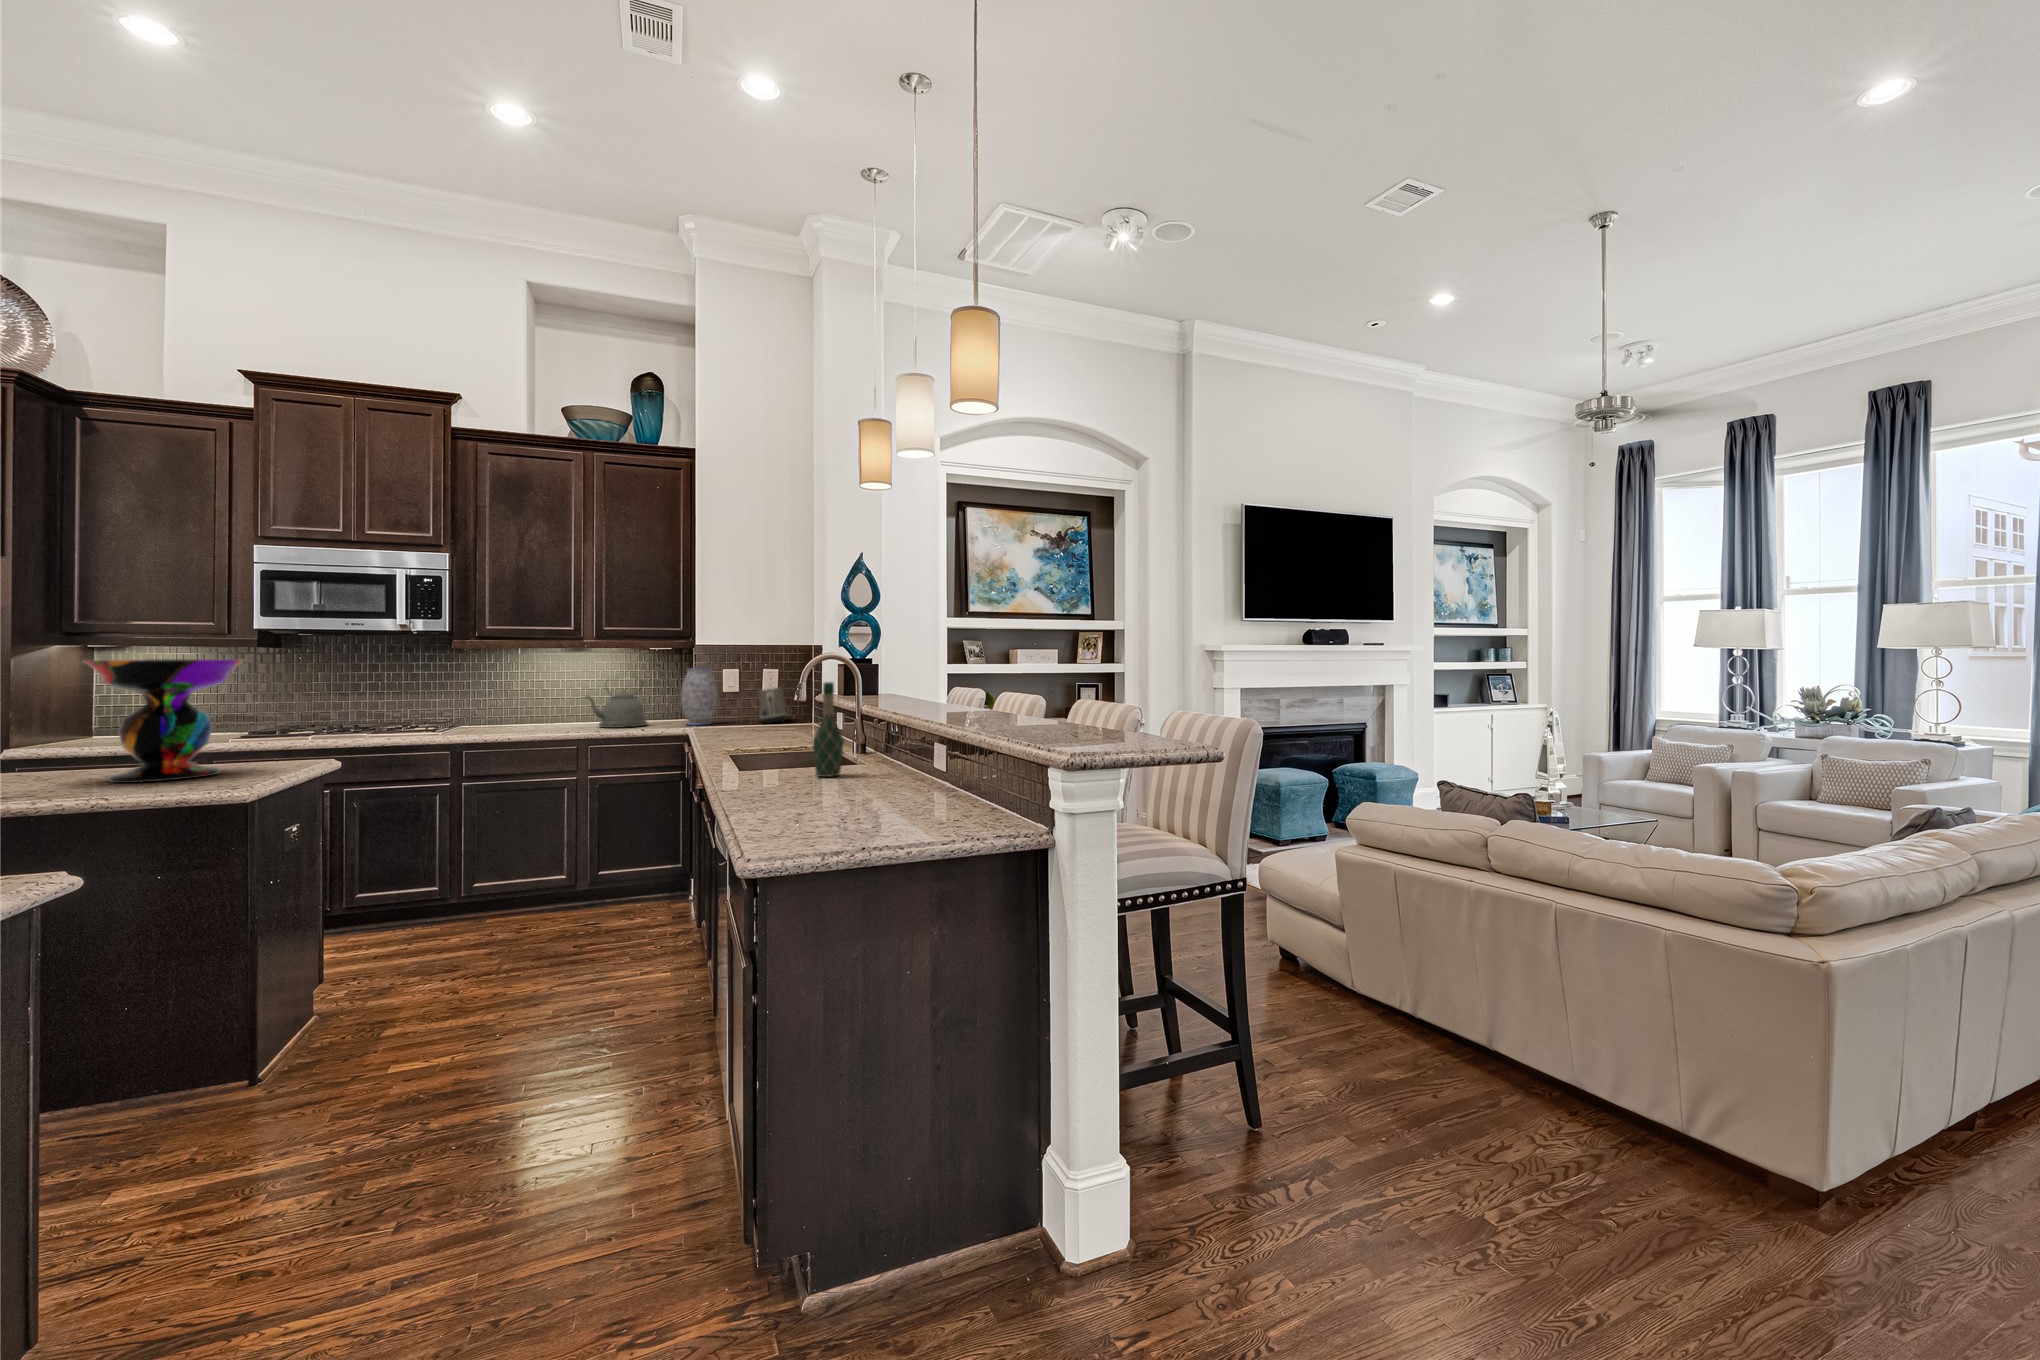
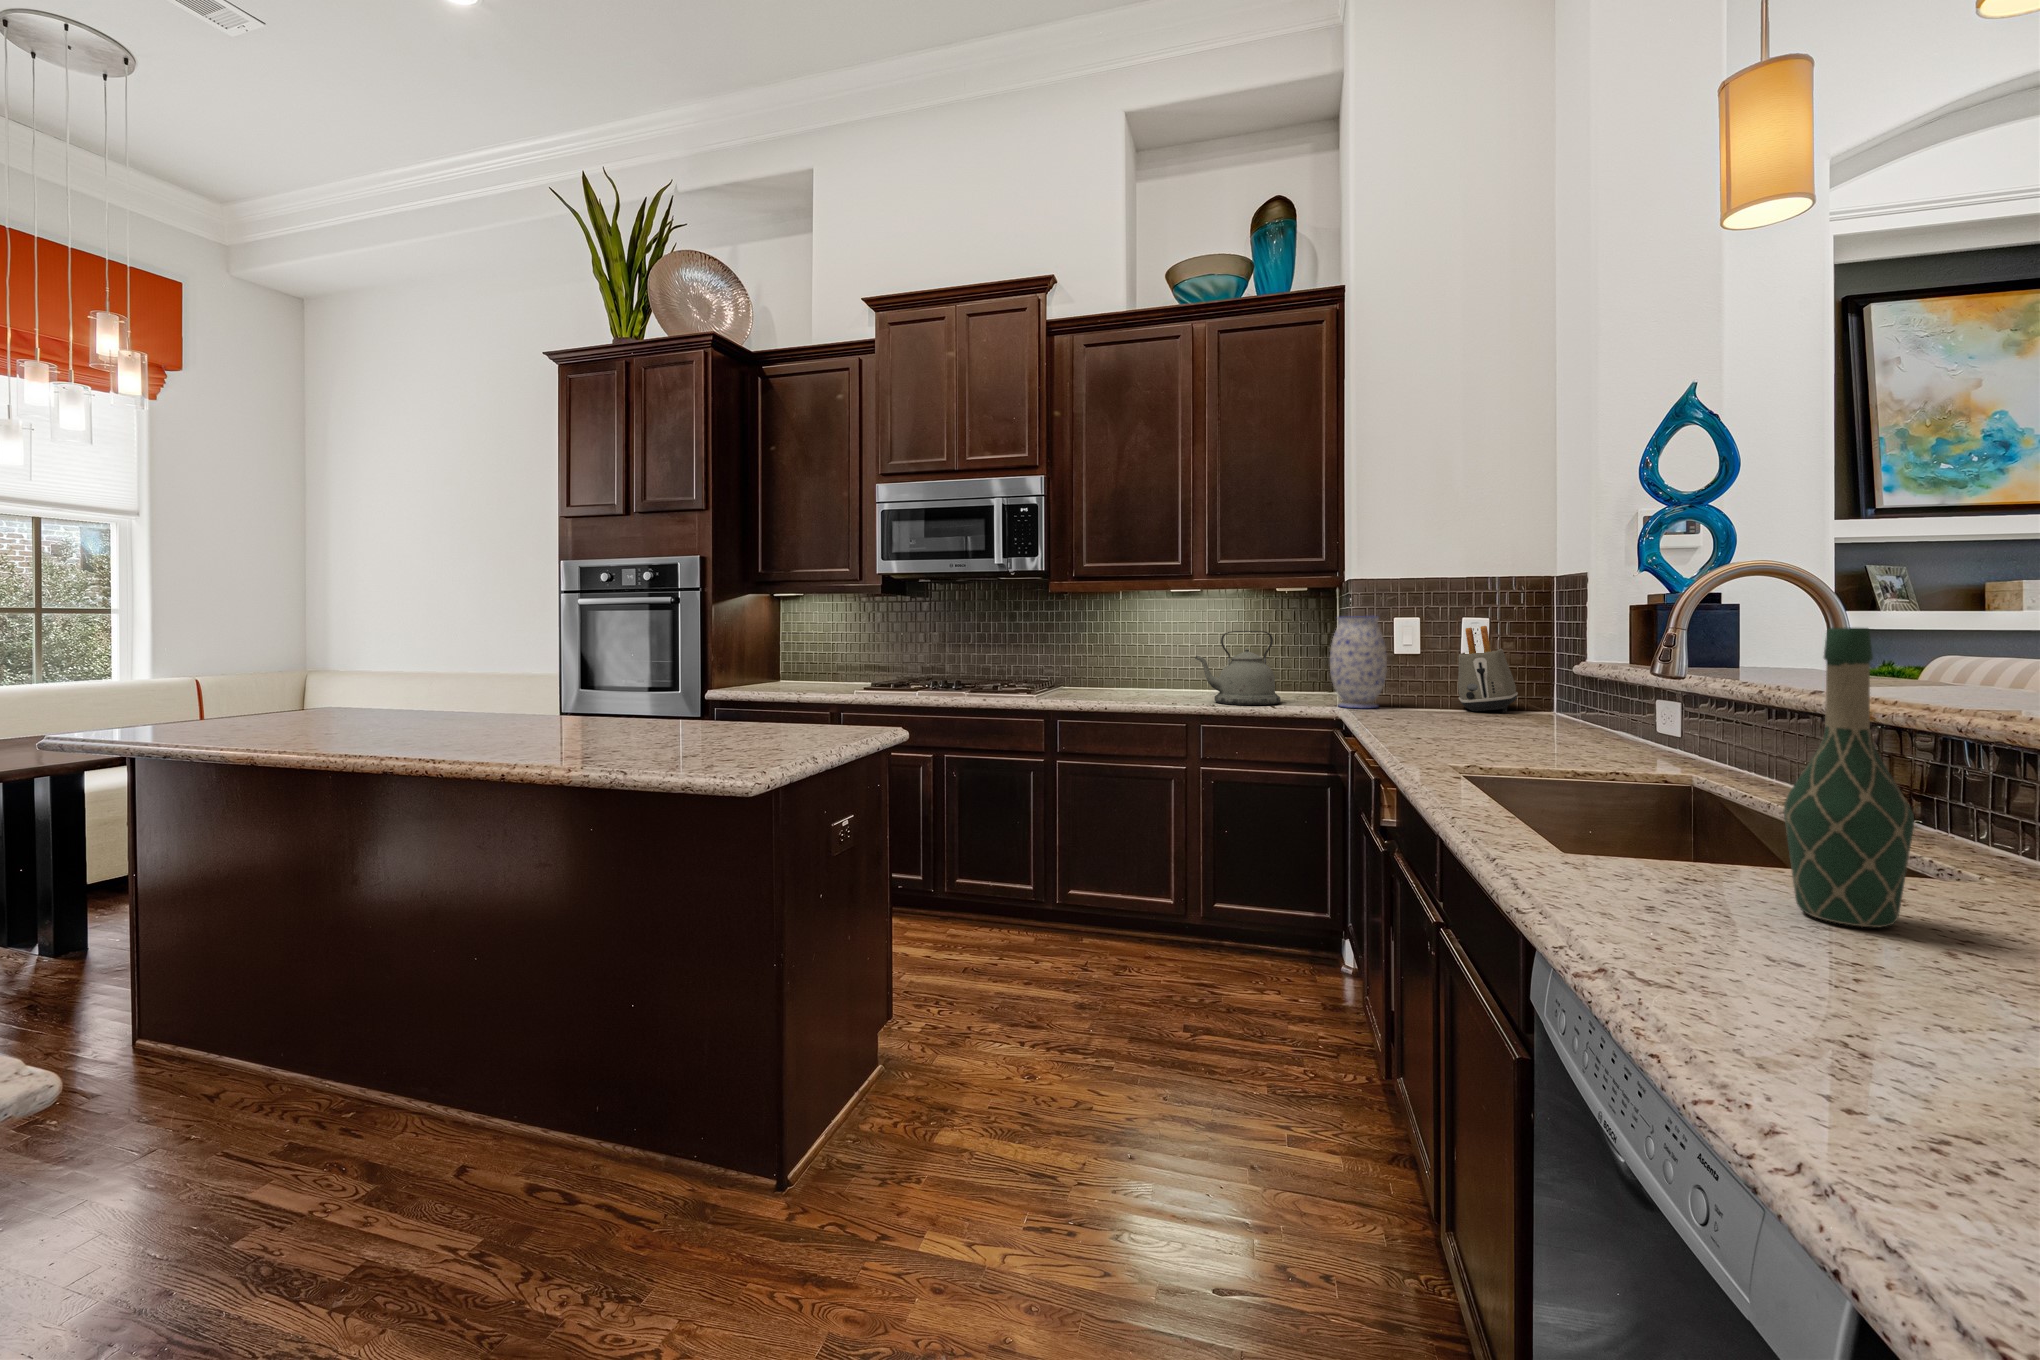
decorative bowl: present [84,659,244,783] -> none [653,594,796,748]

